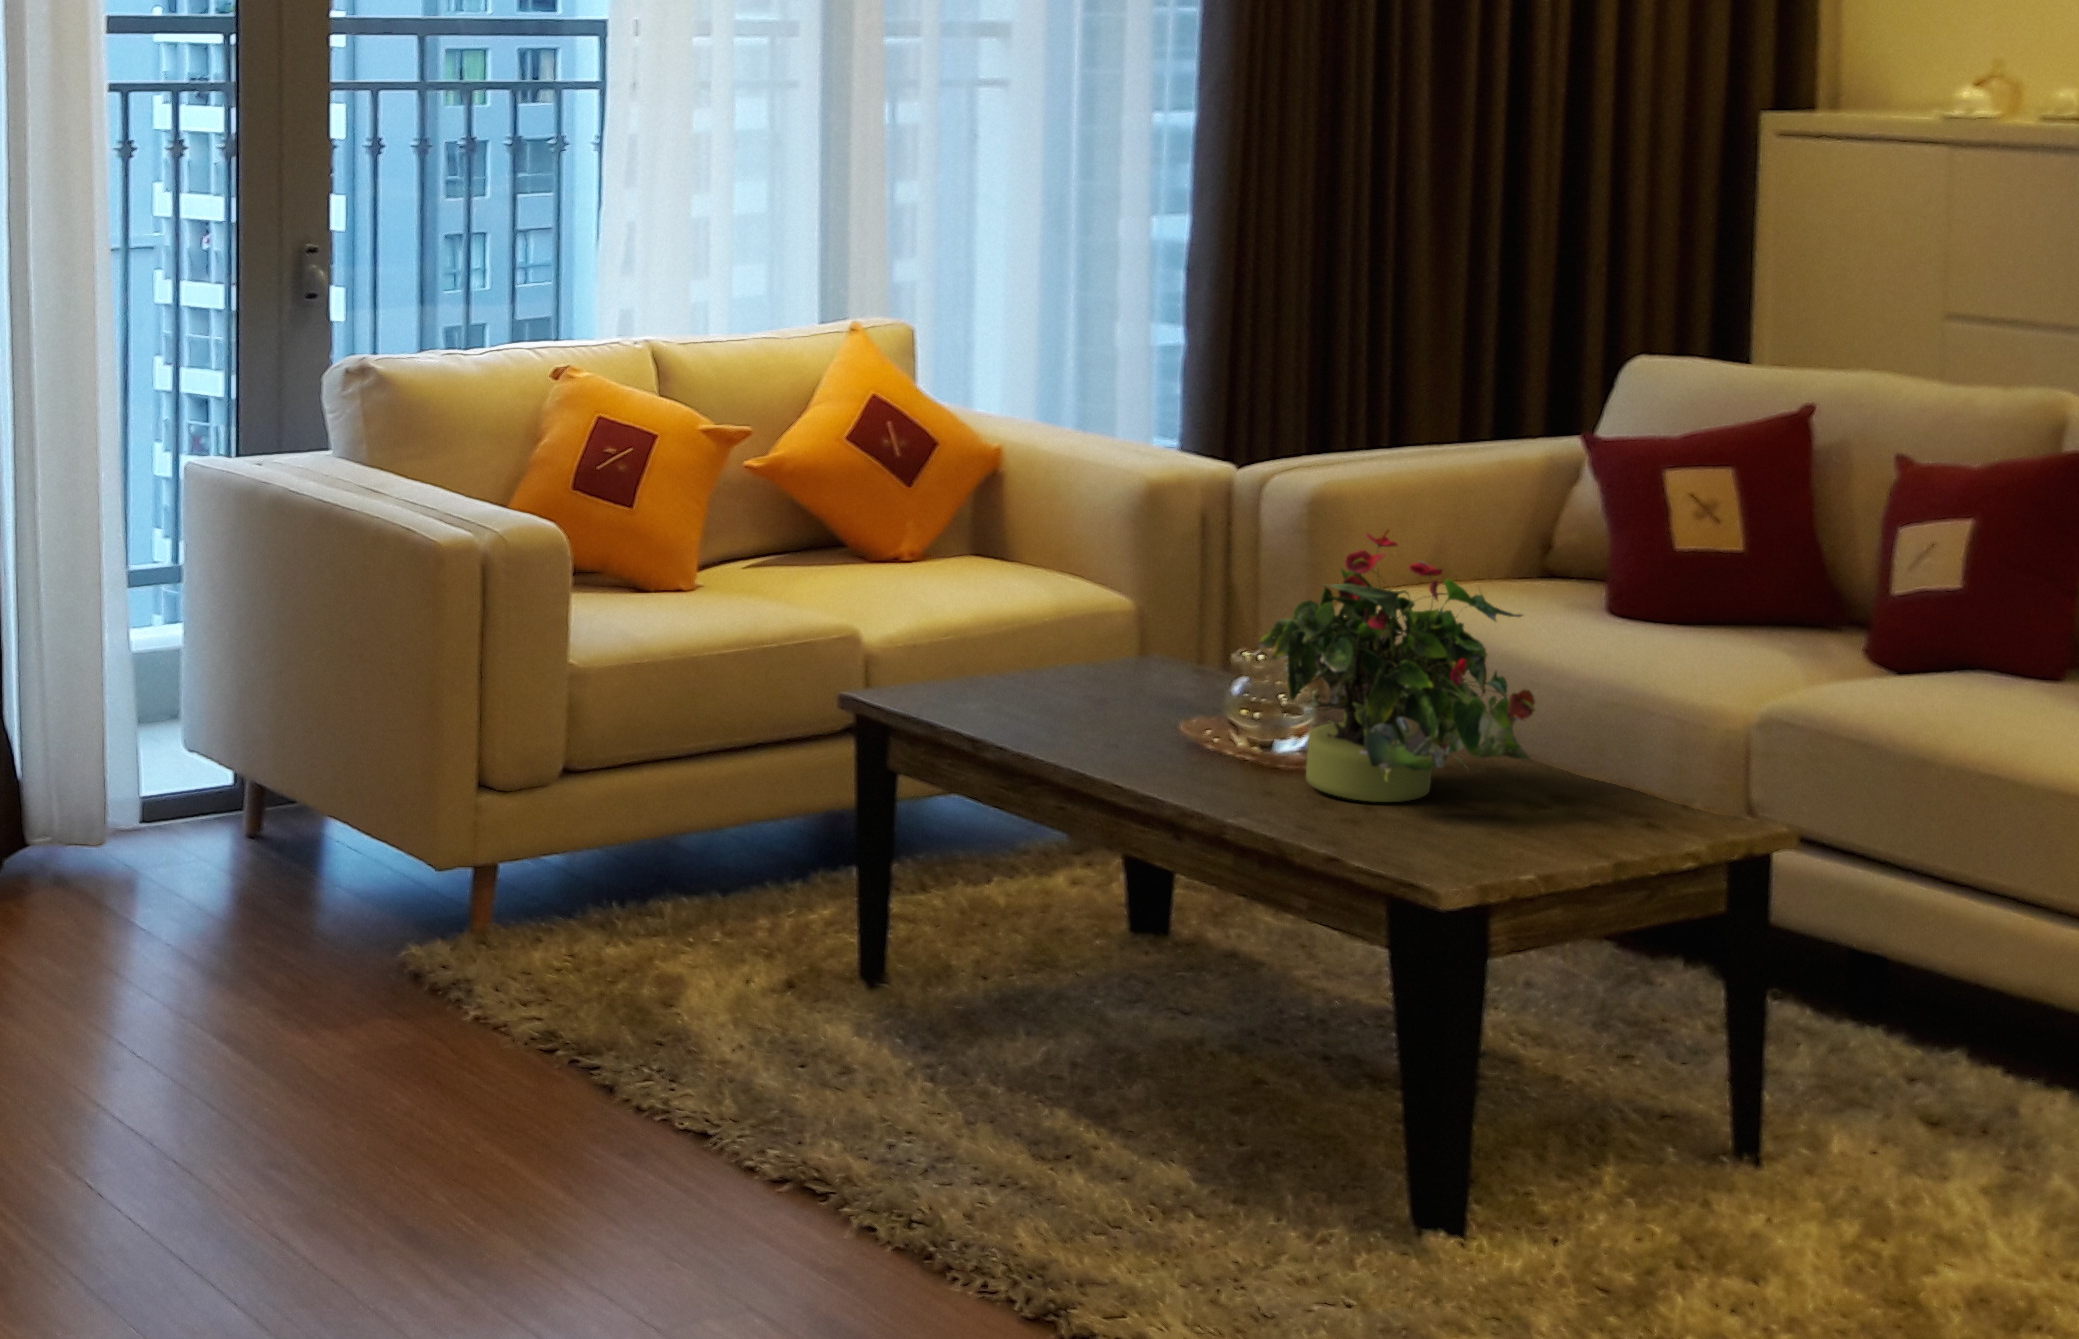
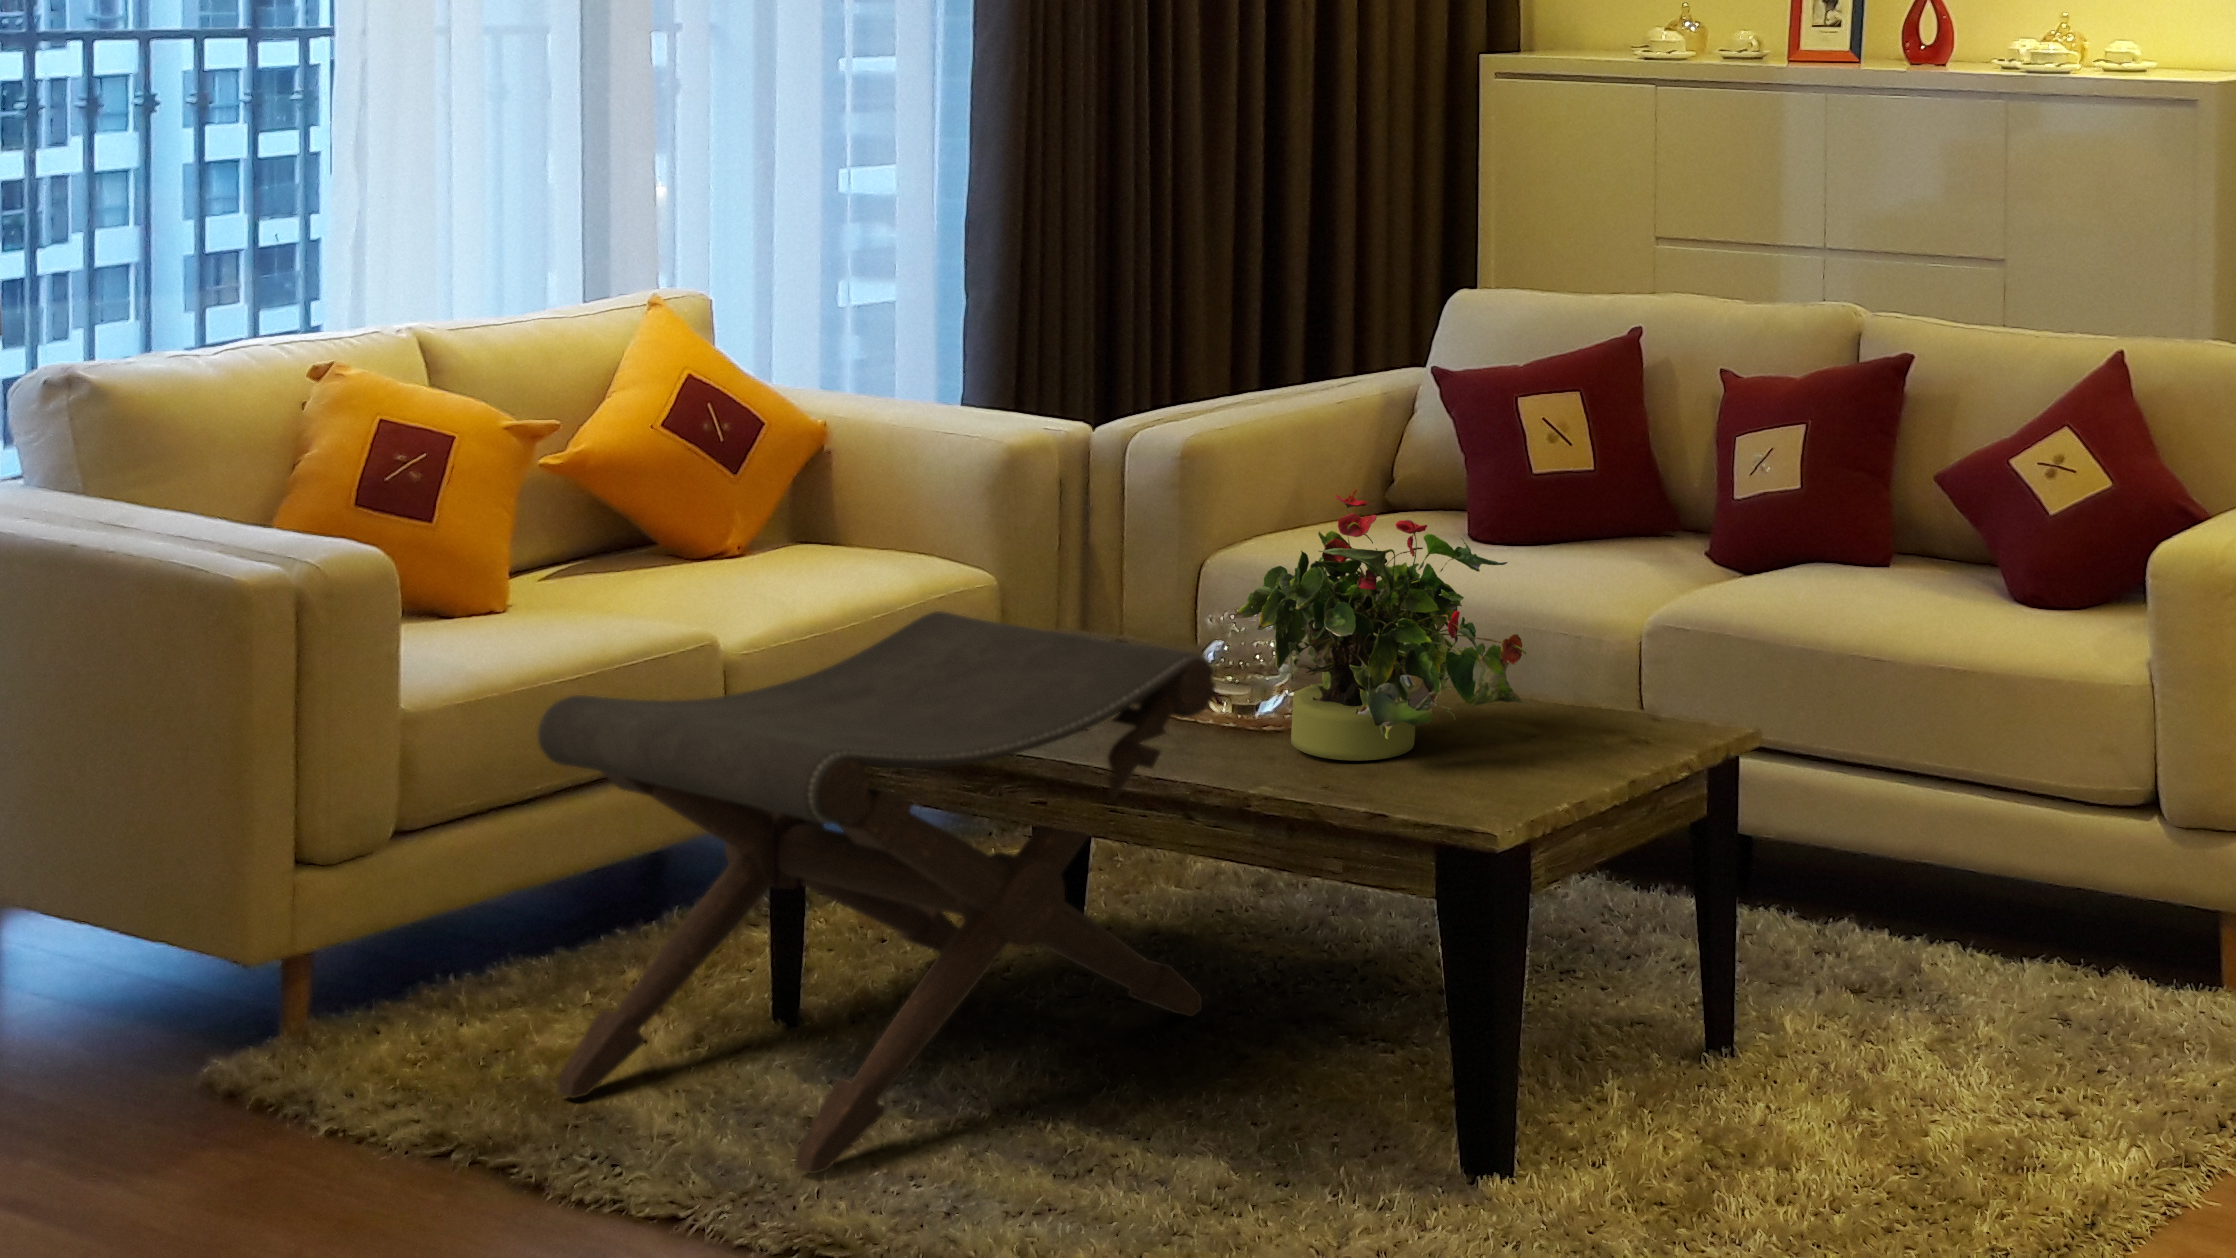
footstool: none [646,622,1264,1121] -> present [538,611,1216,1174]

